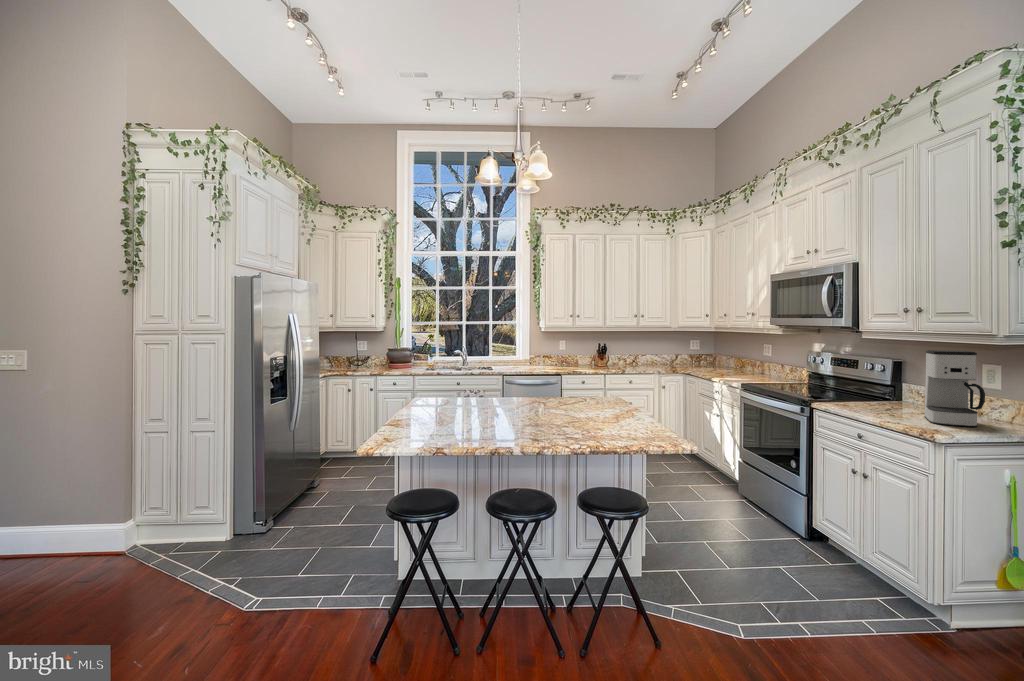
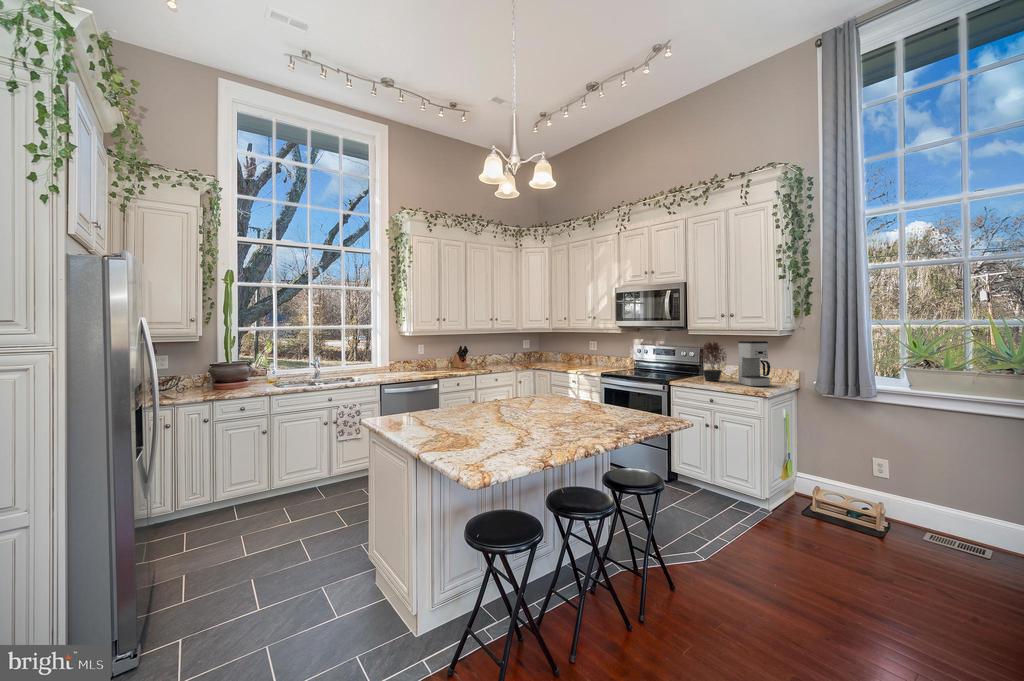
potted plant: none [860,347,923,409] -> present [698,342,726,381]

